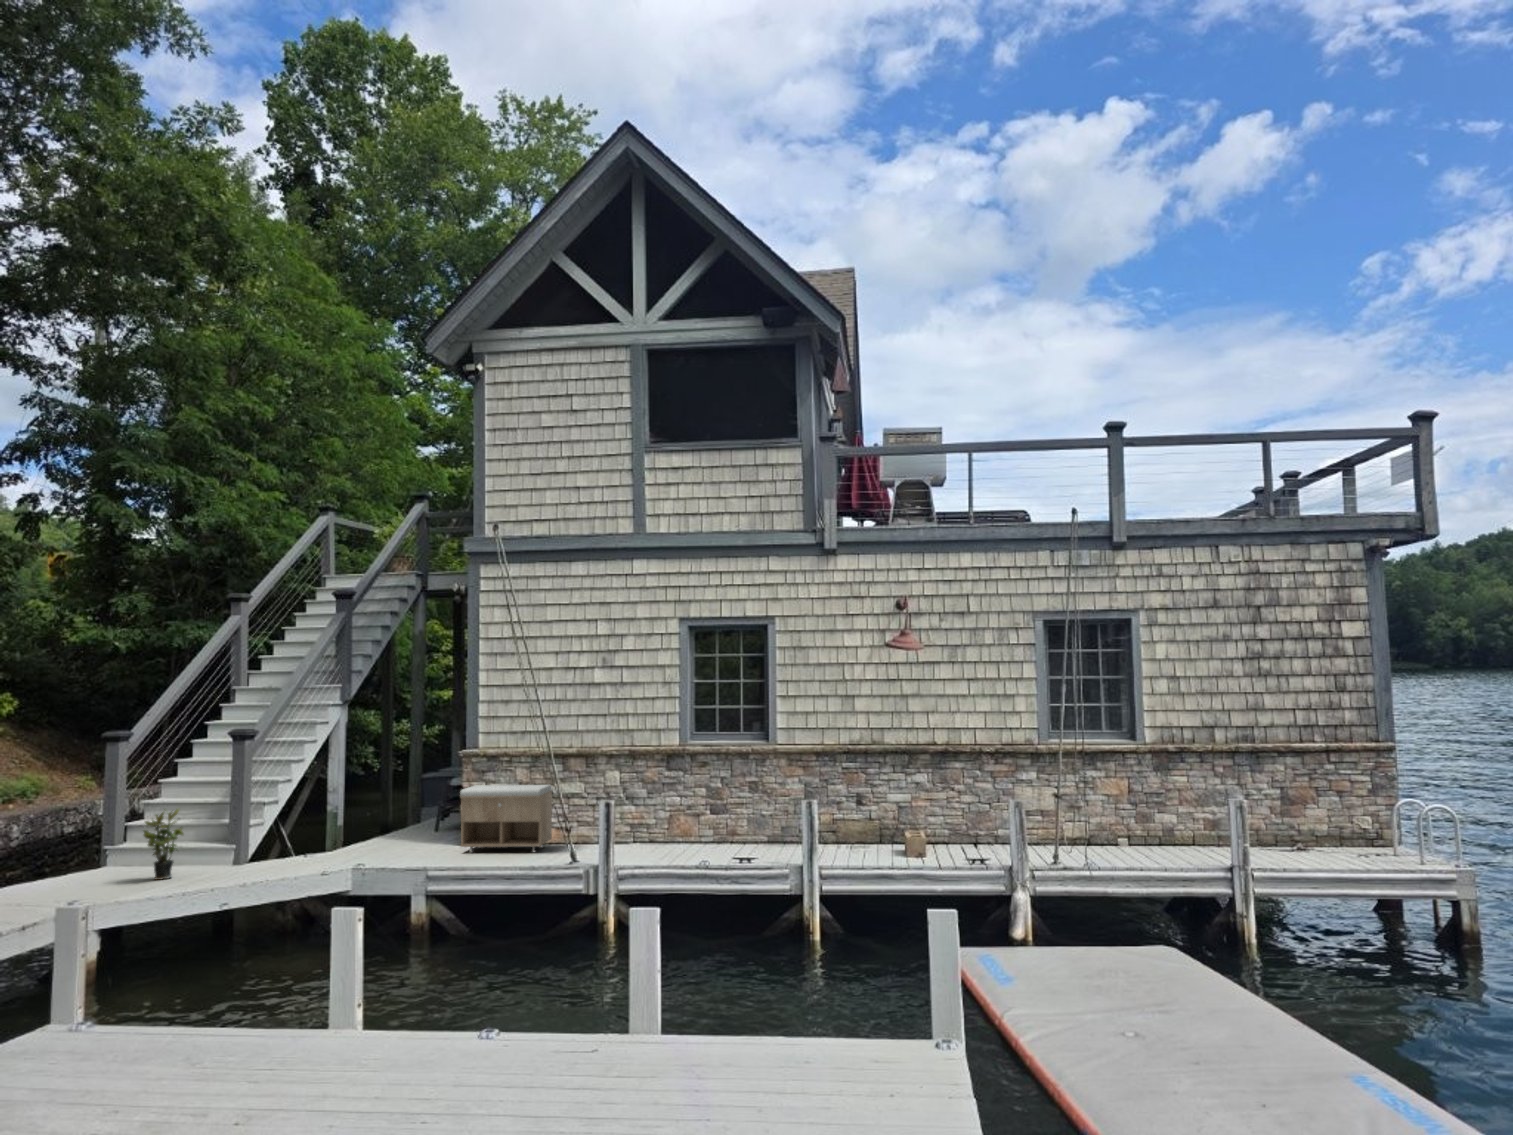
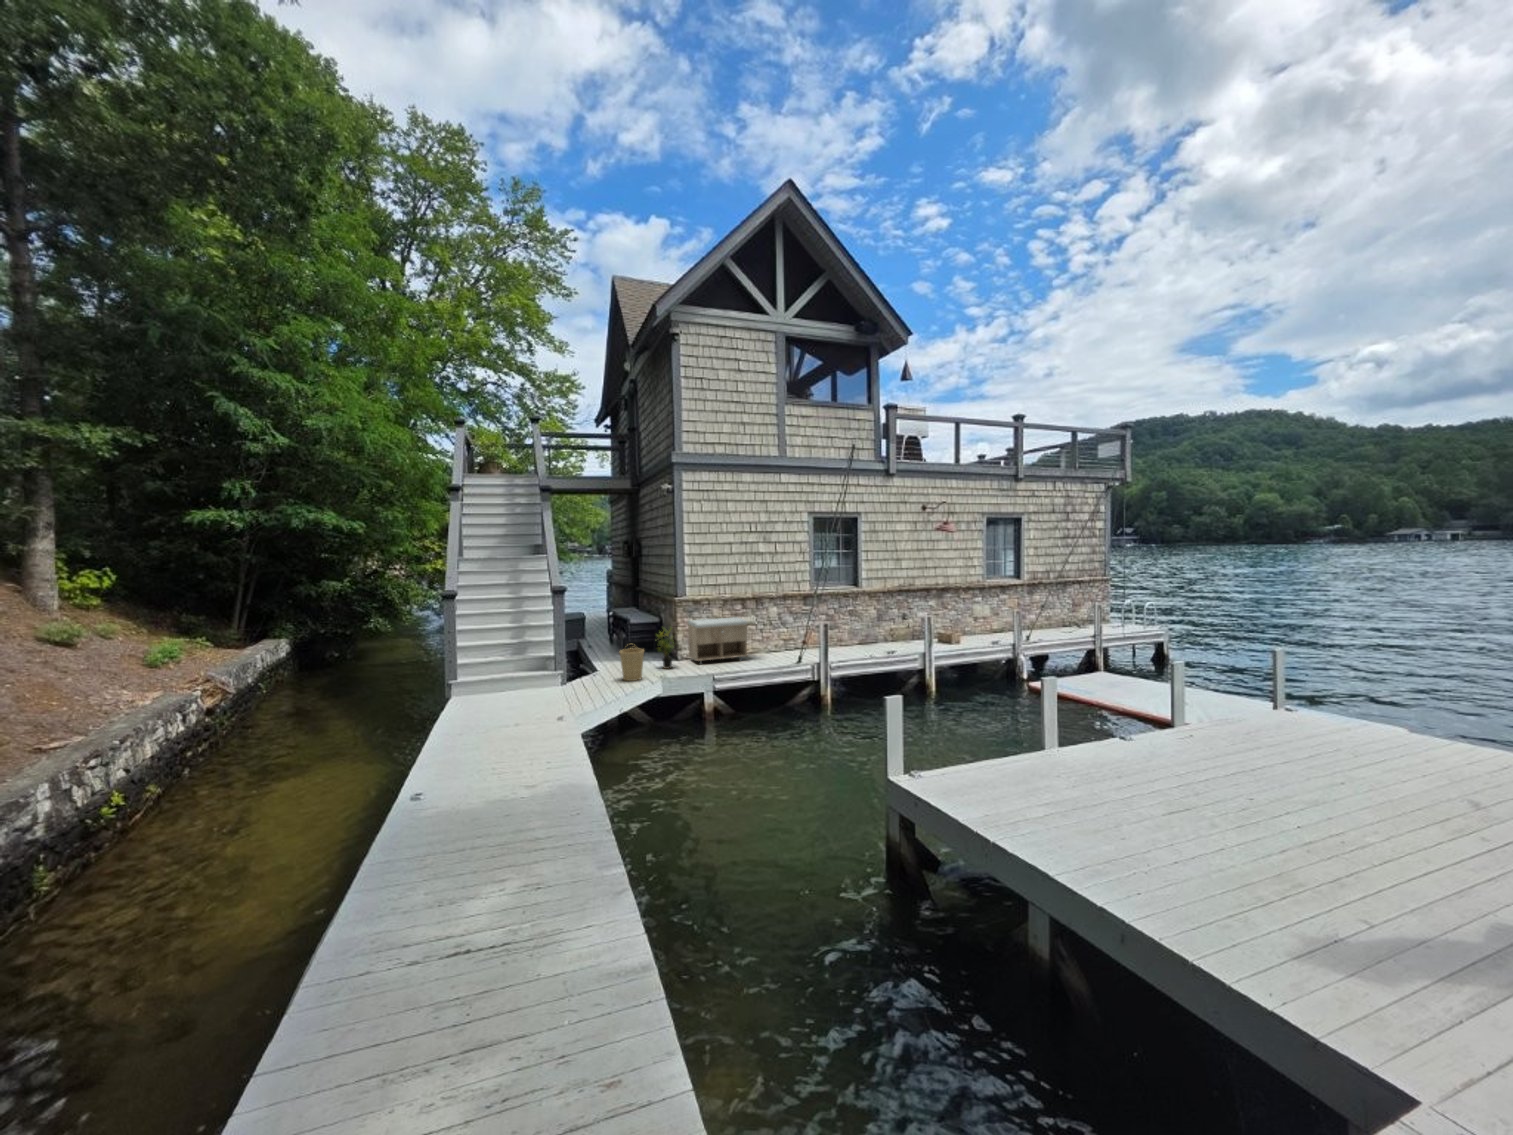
potted plant: present [144,809,183,880] -> present [657,628,674,669]
basket: none [317,812,354,864] -> present [619,647,644,681]

